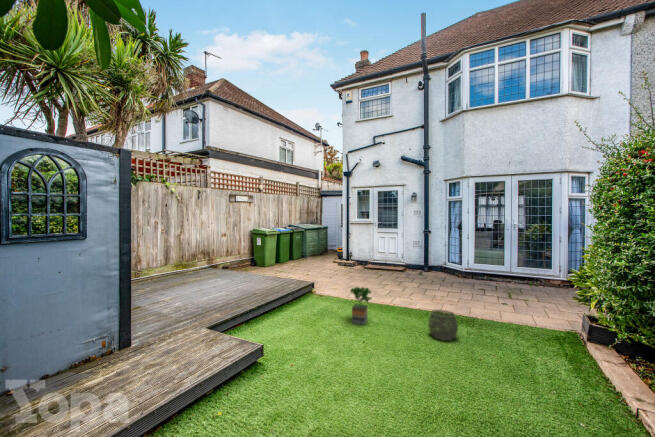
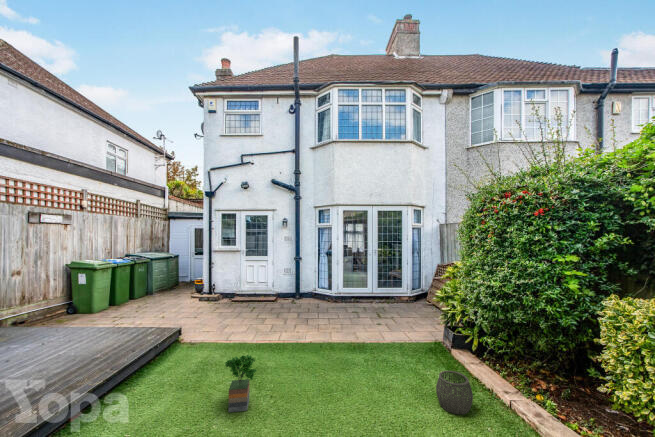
woven basket: present [428,310,458,341] -> present [436,371,473,415]

